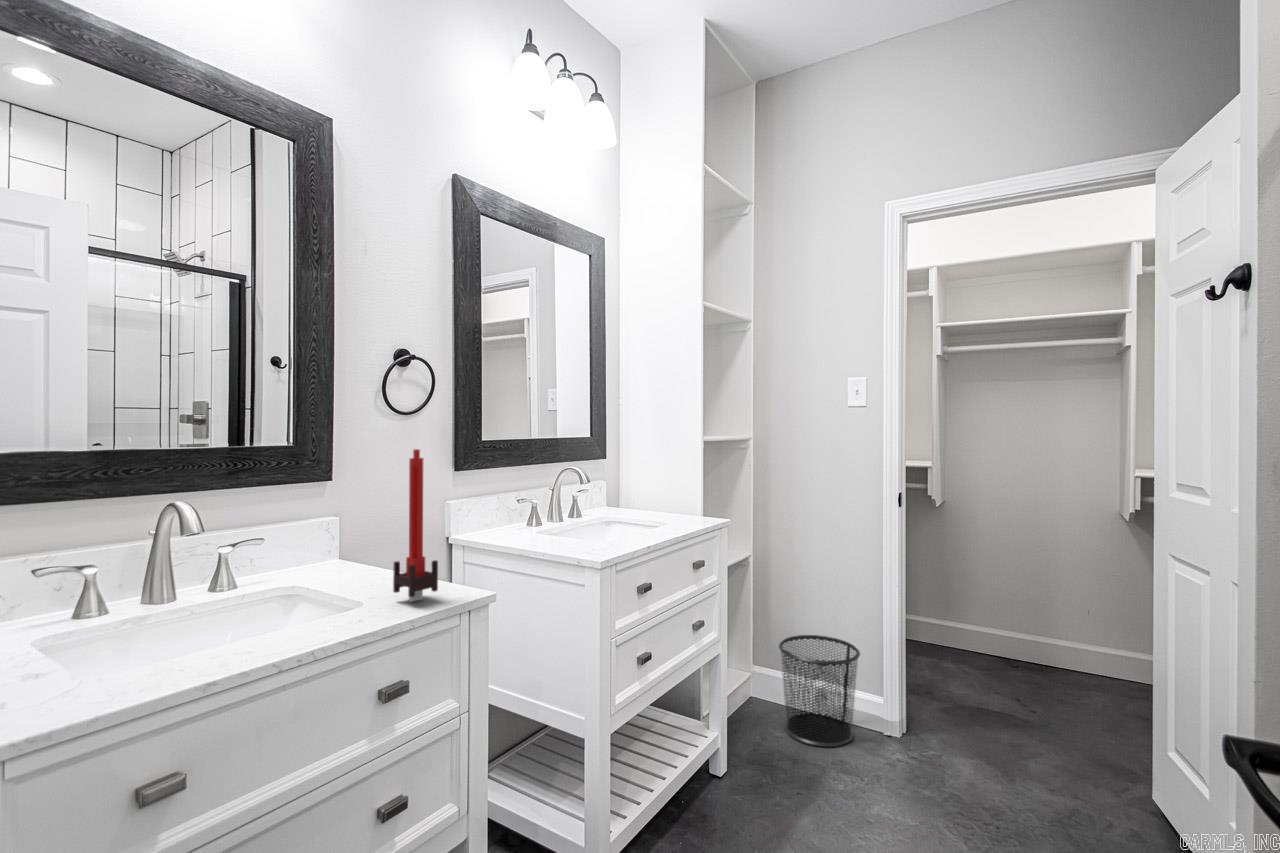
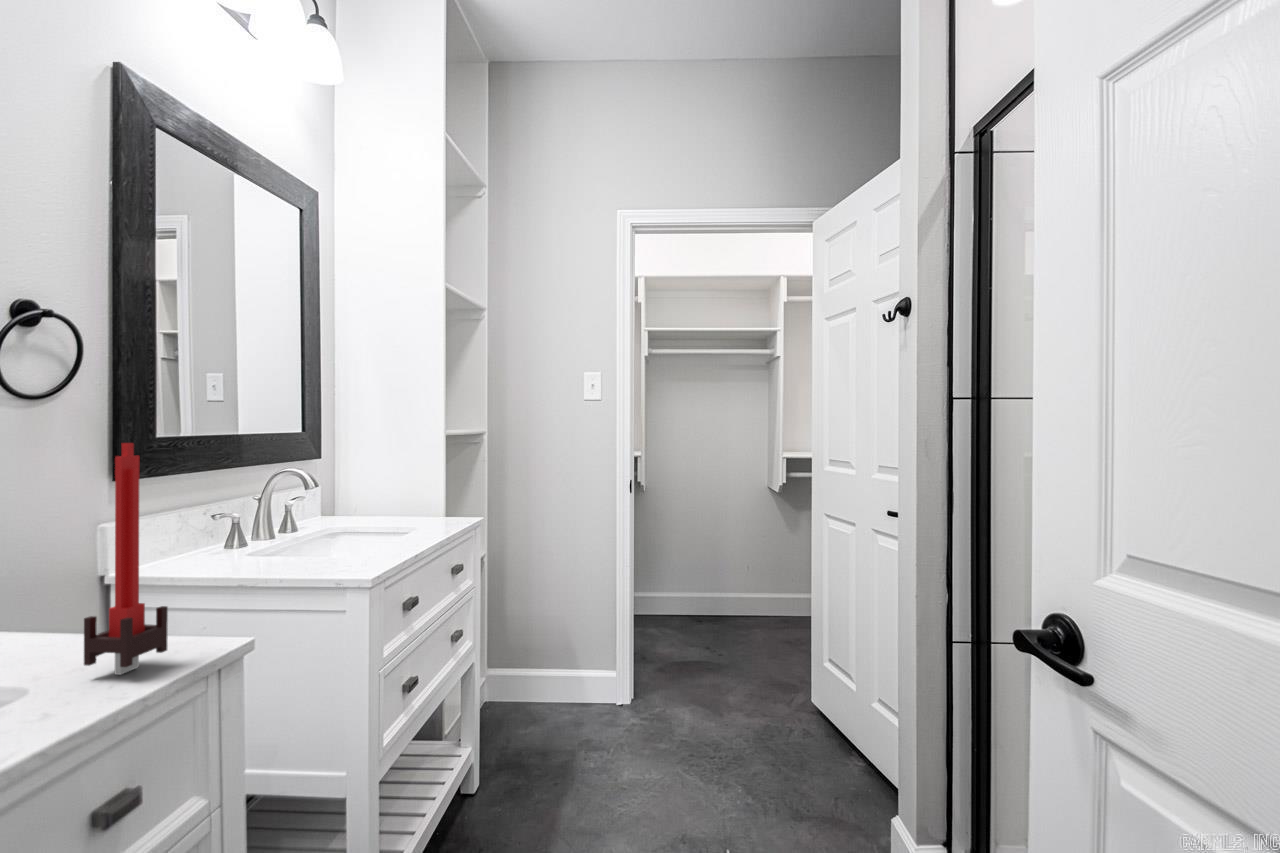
waste bin: present [779,635,860,747] -> none [519,627,598,738]

